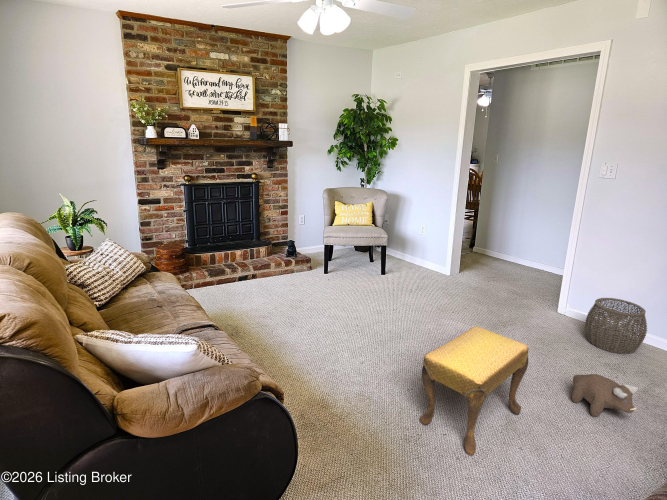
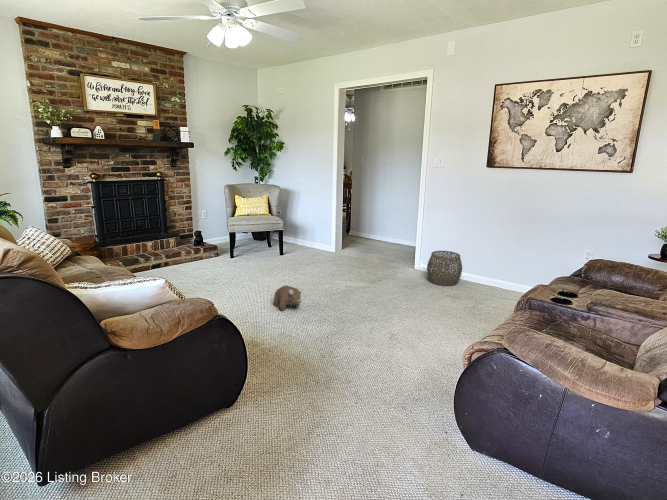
footstool: present [420,326,529,456] -> none [321,267,388,344]
plush toy: present [572,374,639,417] -> present [274,285,303,311]

